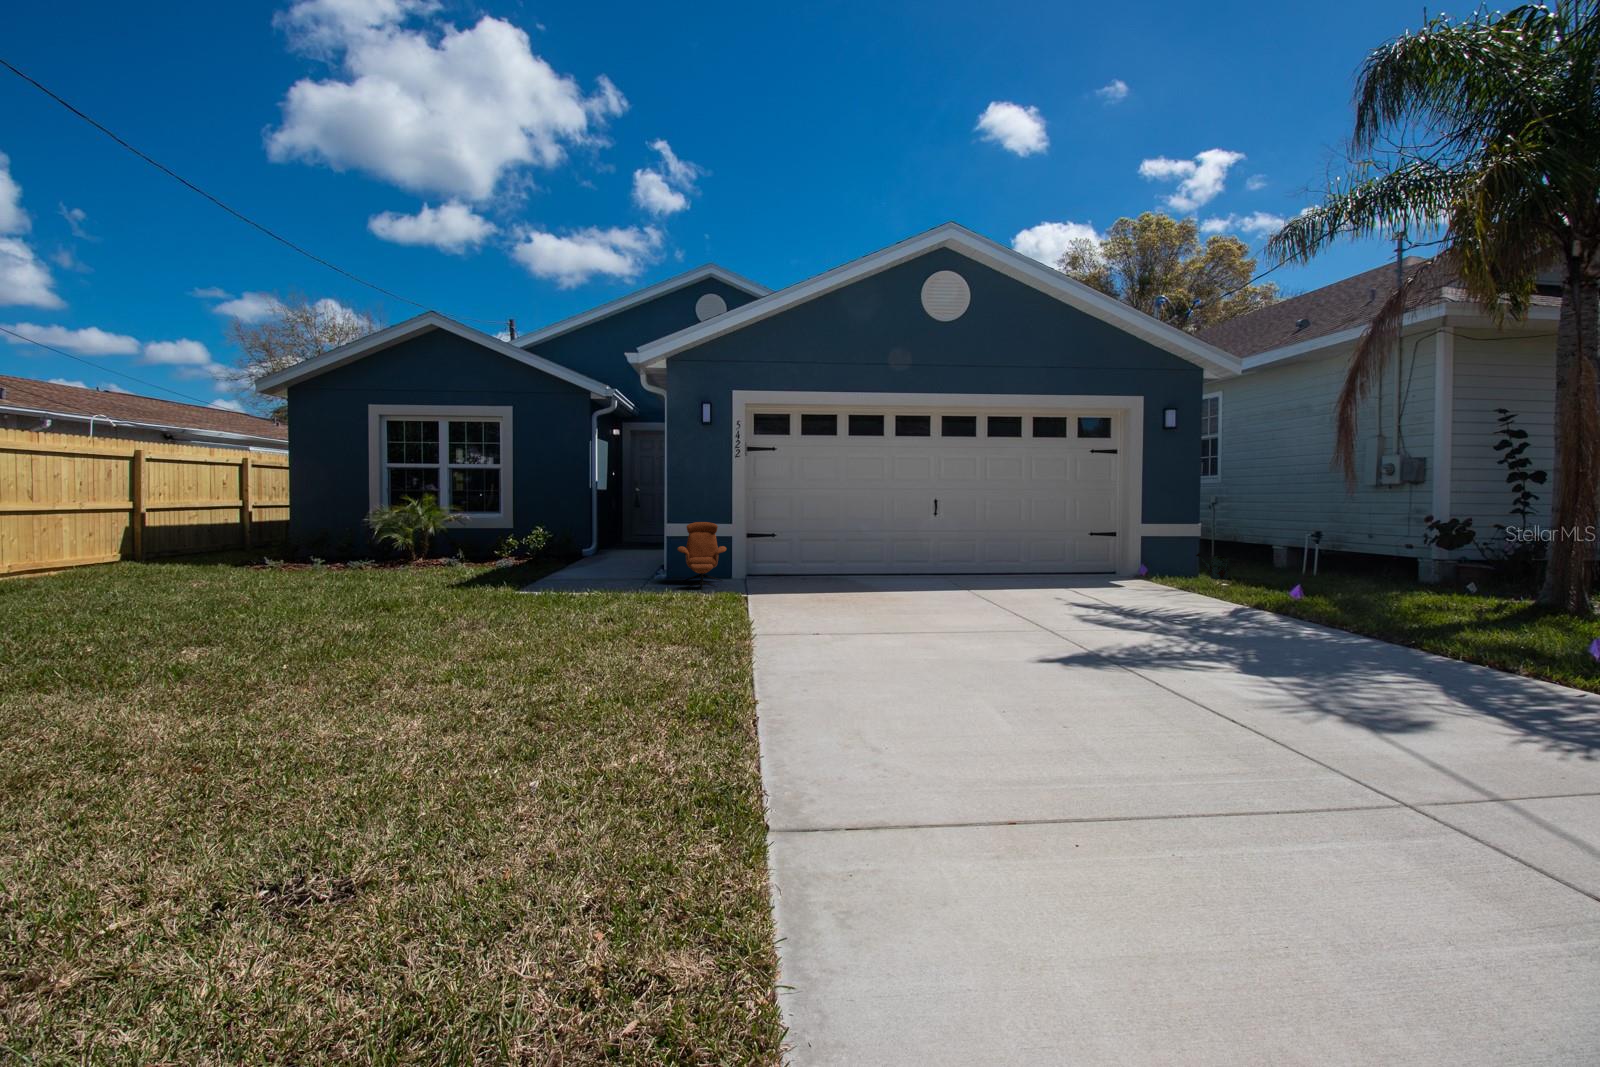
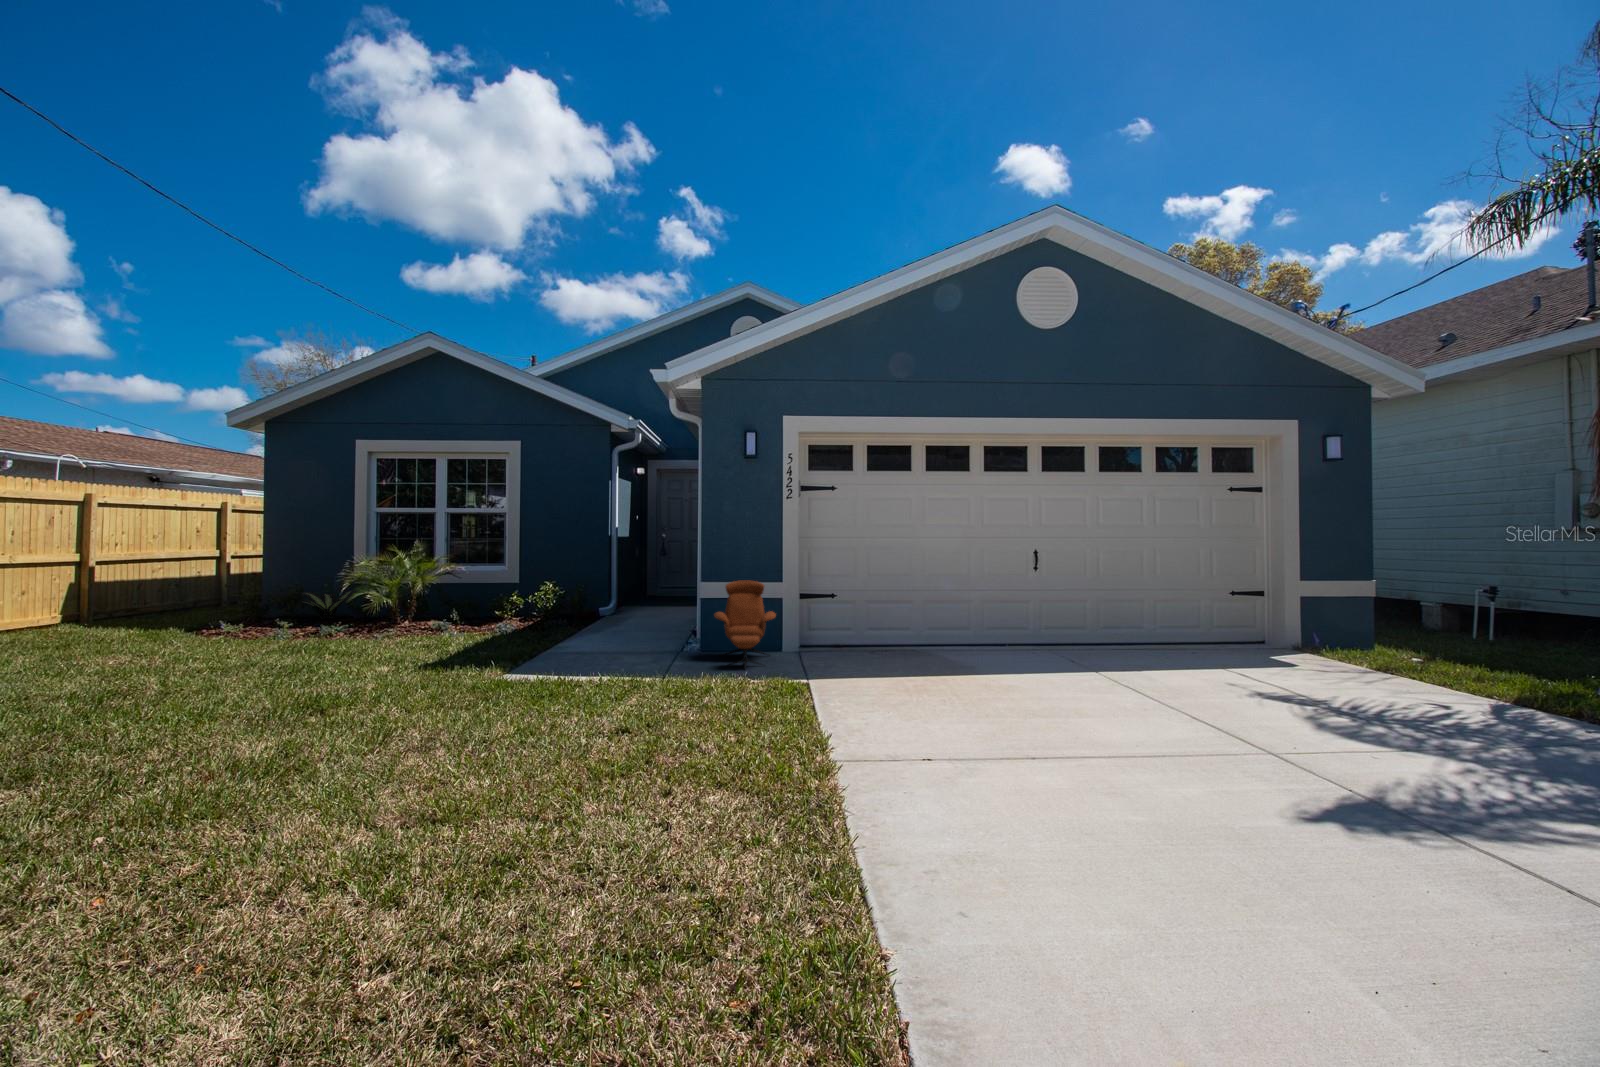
potted plant: none [326,533,377,557] -> present [301,590,358,619]
watering can: present [1196,553,1234,579] -> none [1371,618,1426,653]

